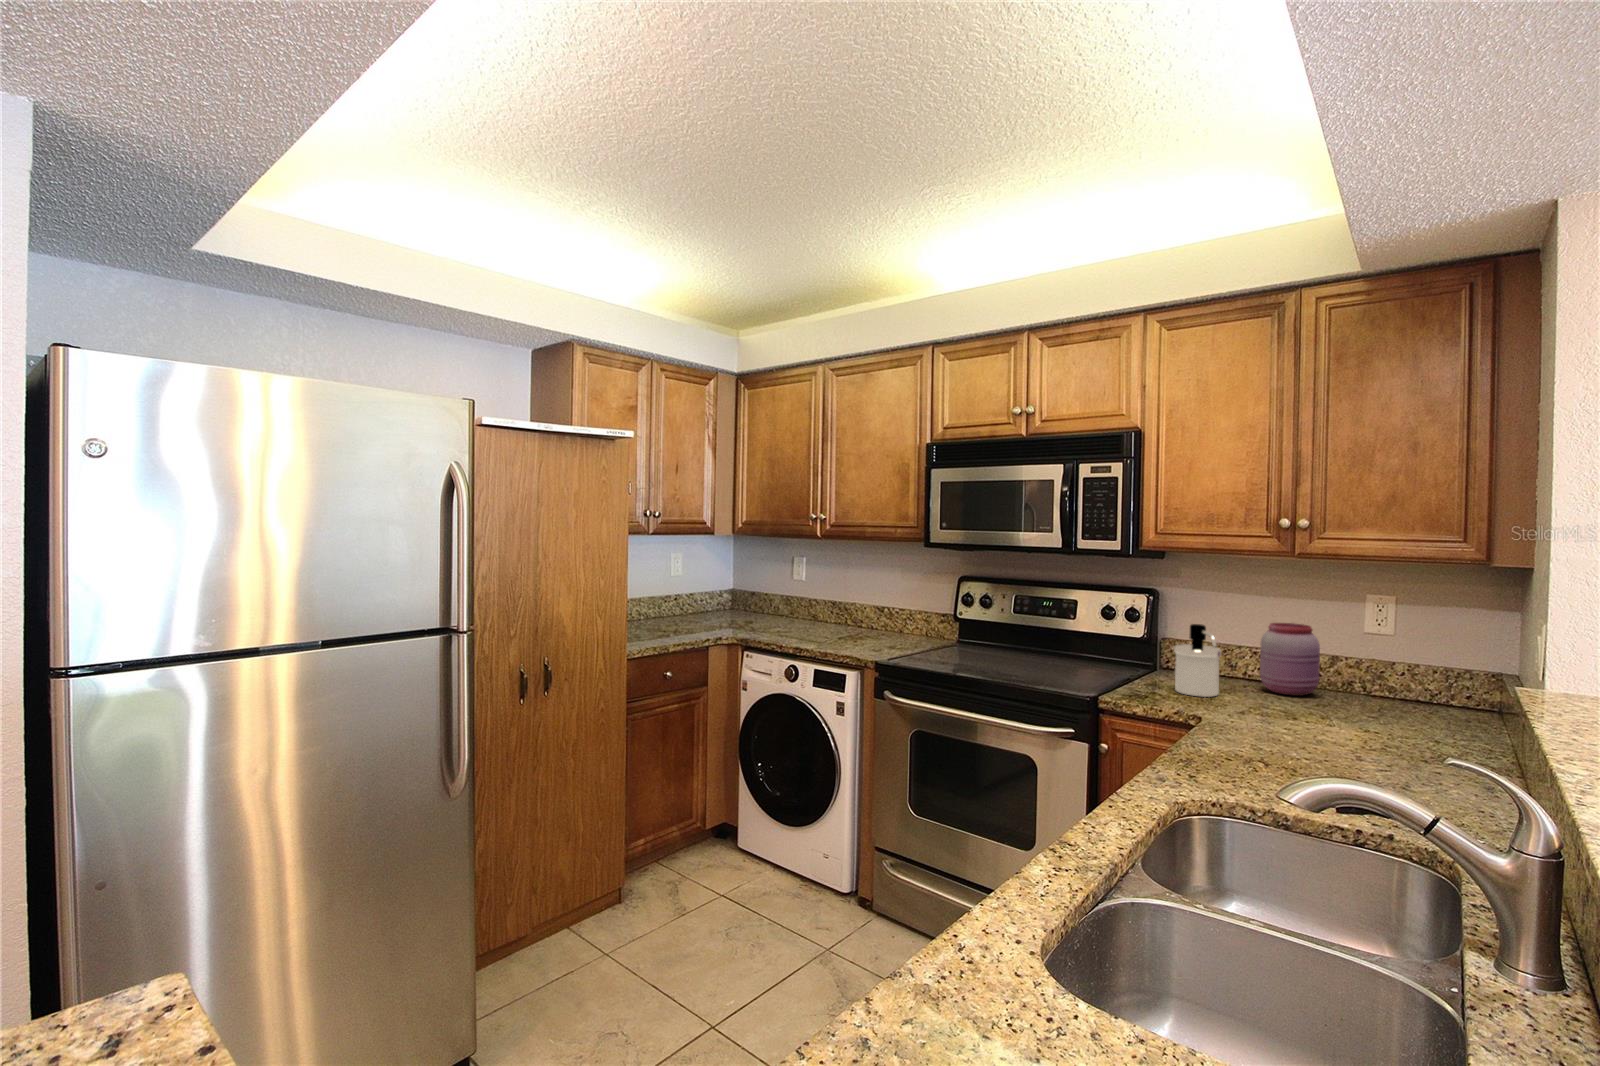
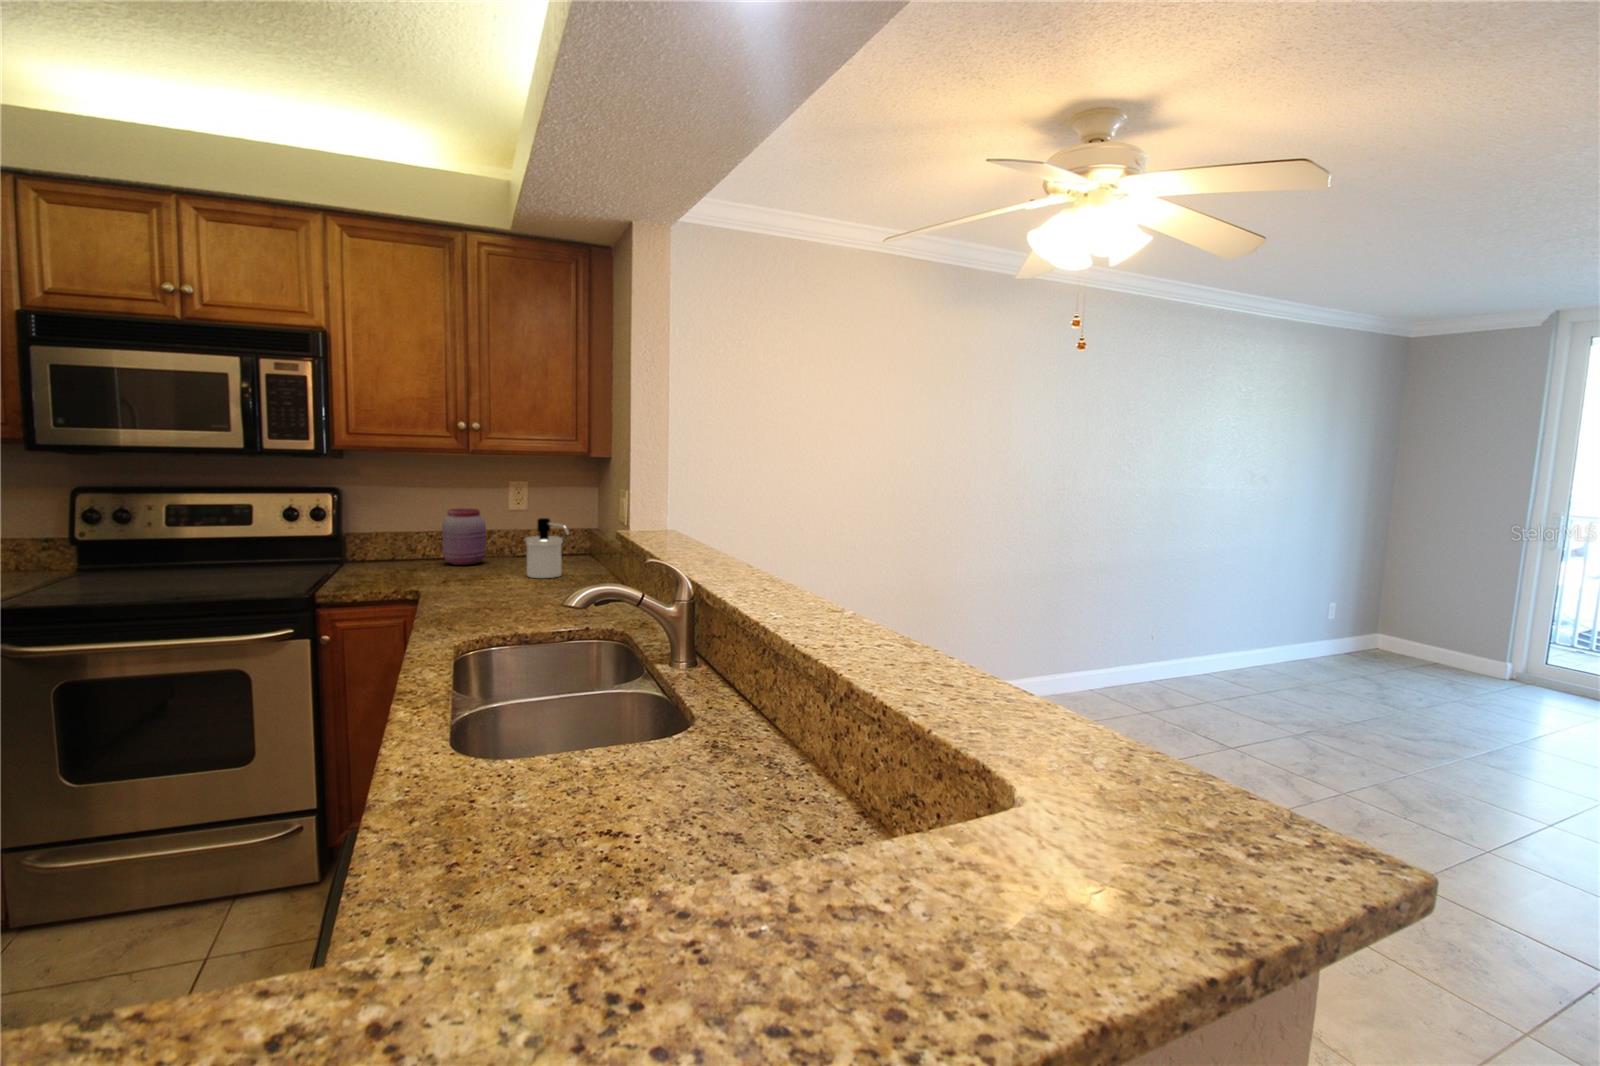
soap dispenser: present [1174,624,1221,697] -> present [525,518,569,578]

